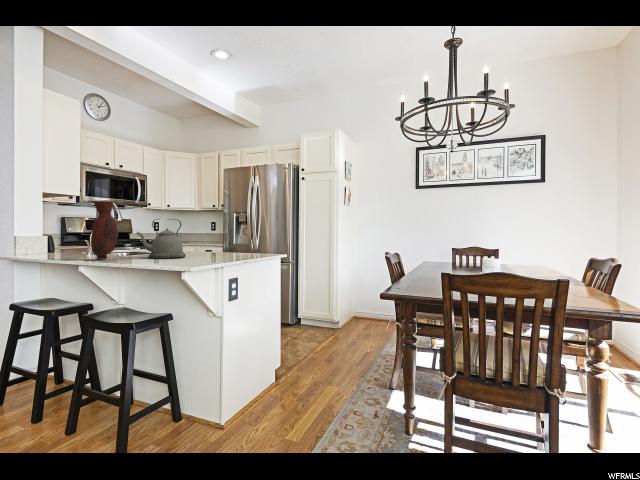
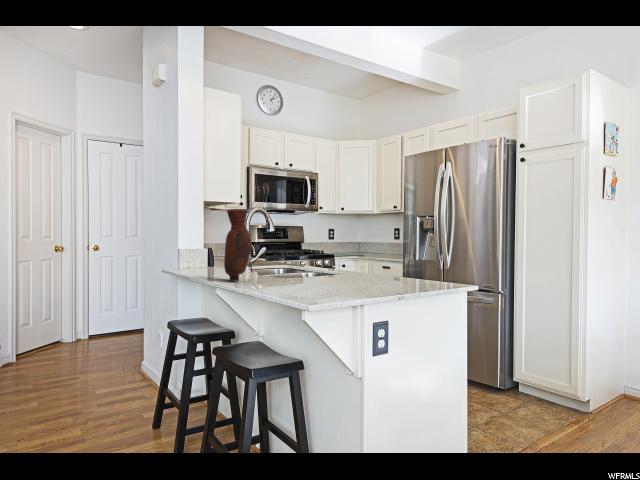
kettle: present [137,219,186,259] -> none [272,230,331,283]

